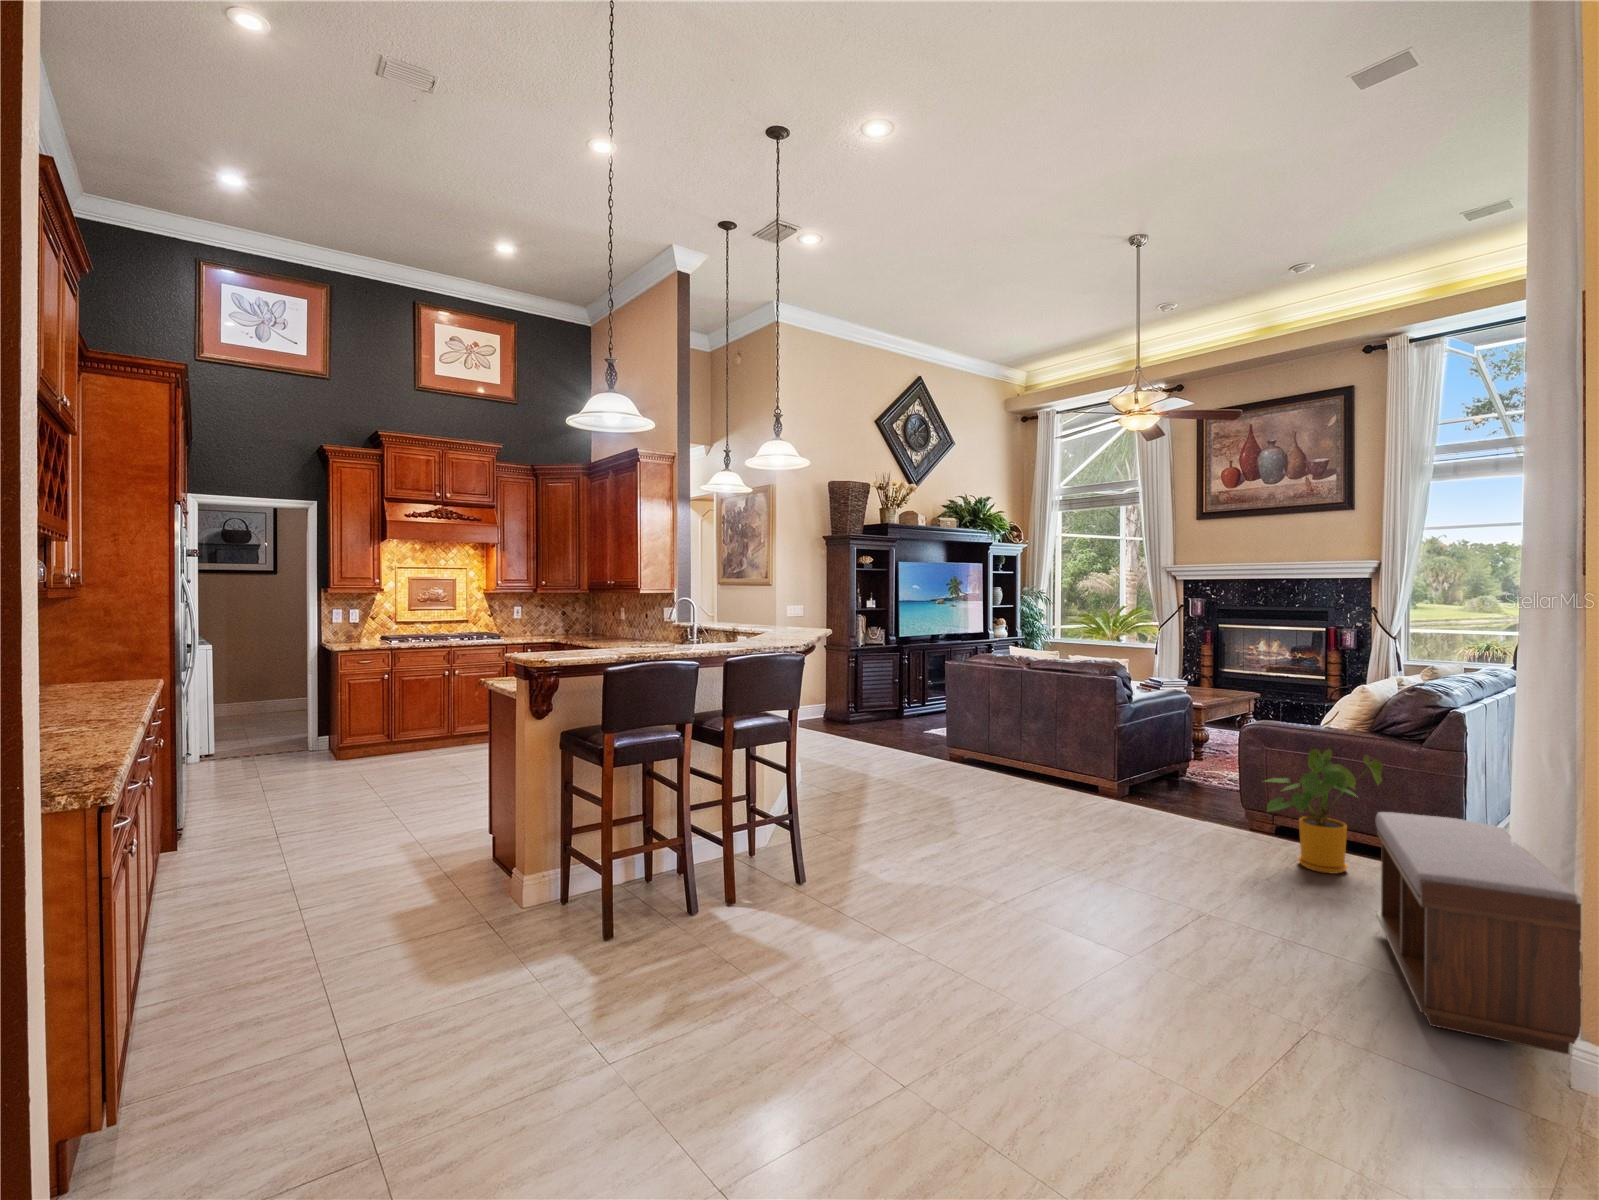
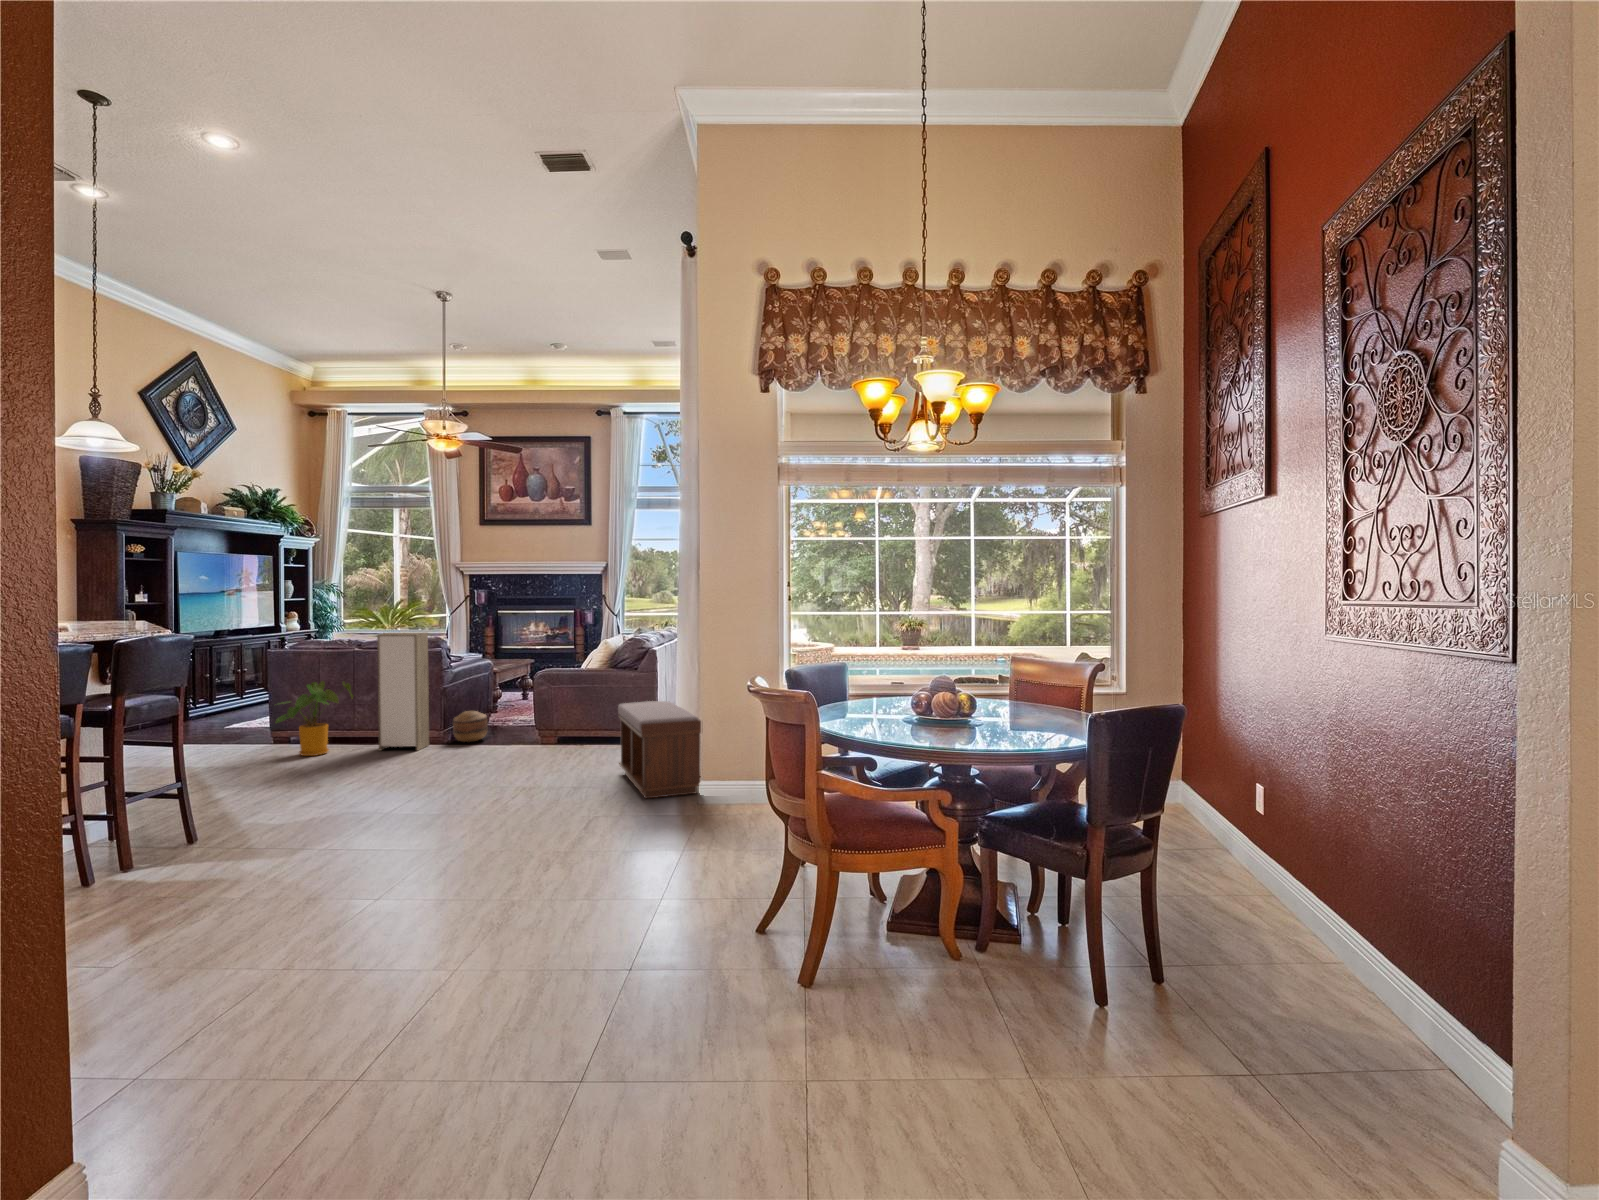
storage cabinet: none [1038,653,1097,803] -> present [377,632,429,751]
house plant: present [1266,749,1383,874] -> present [276,681,353,756]
basket: none [1127,761,1174,802] -> present [453,711,488,742]

